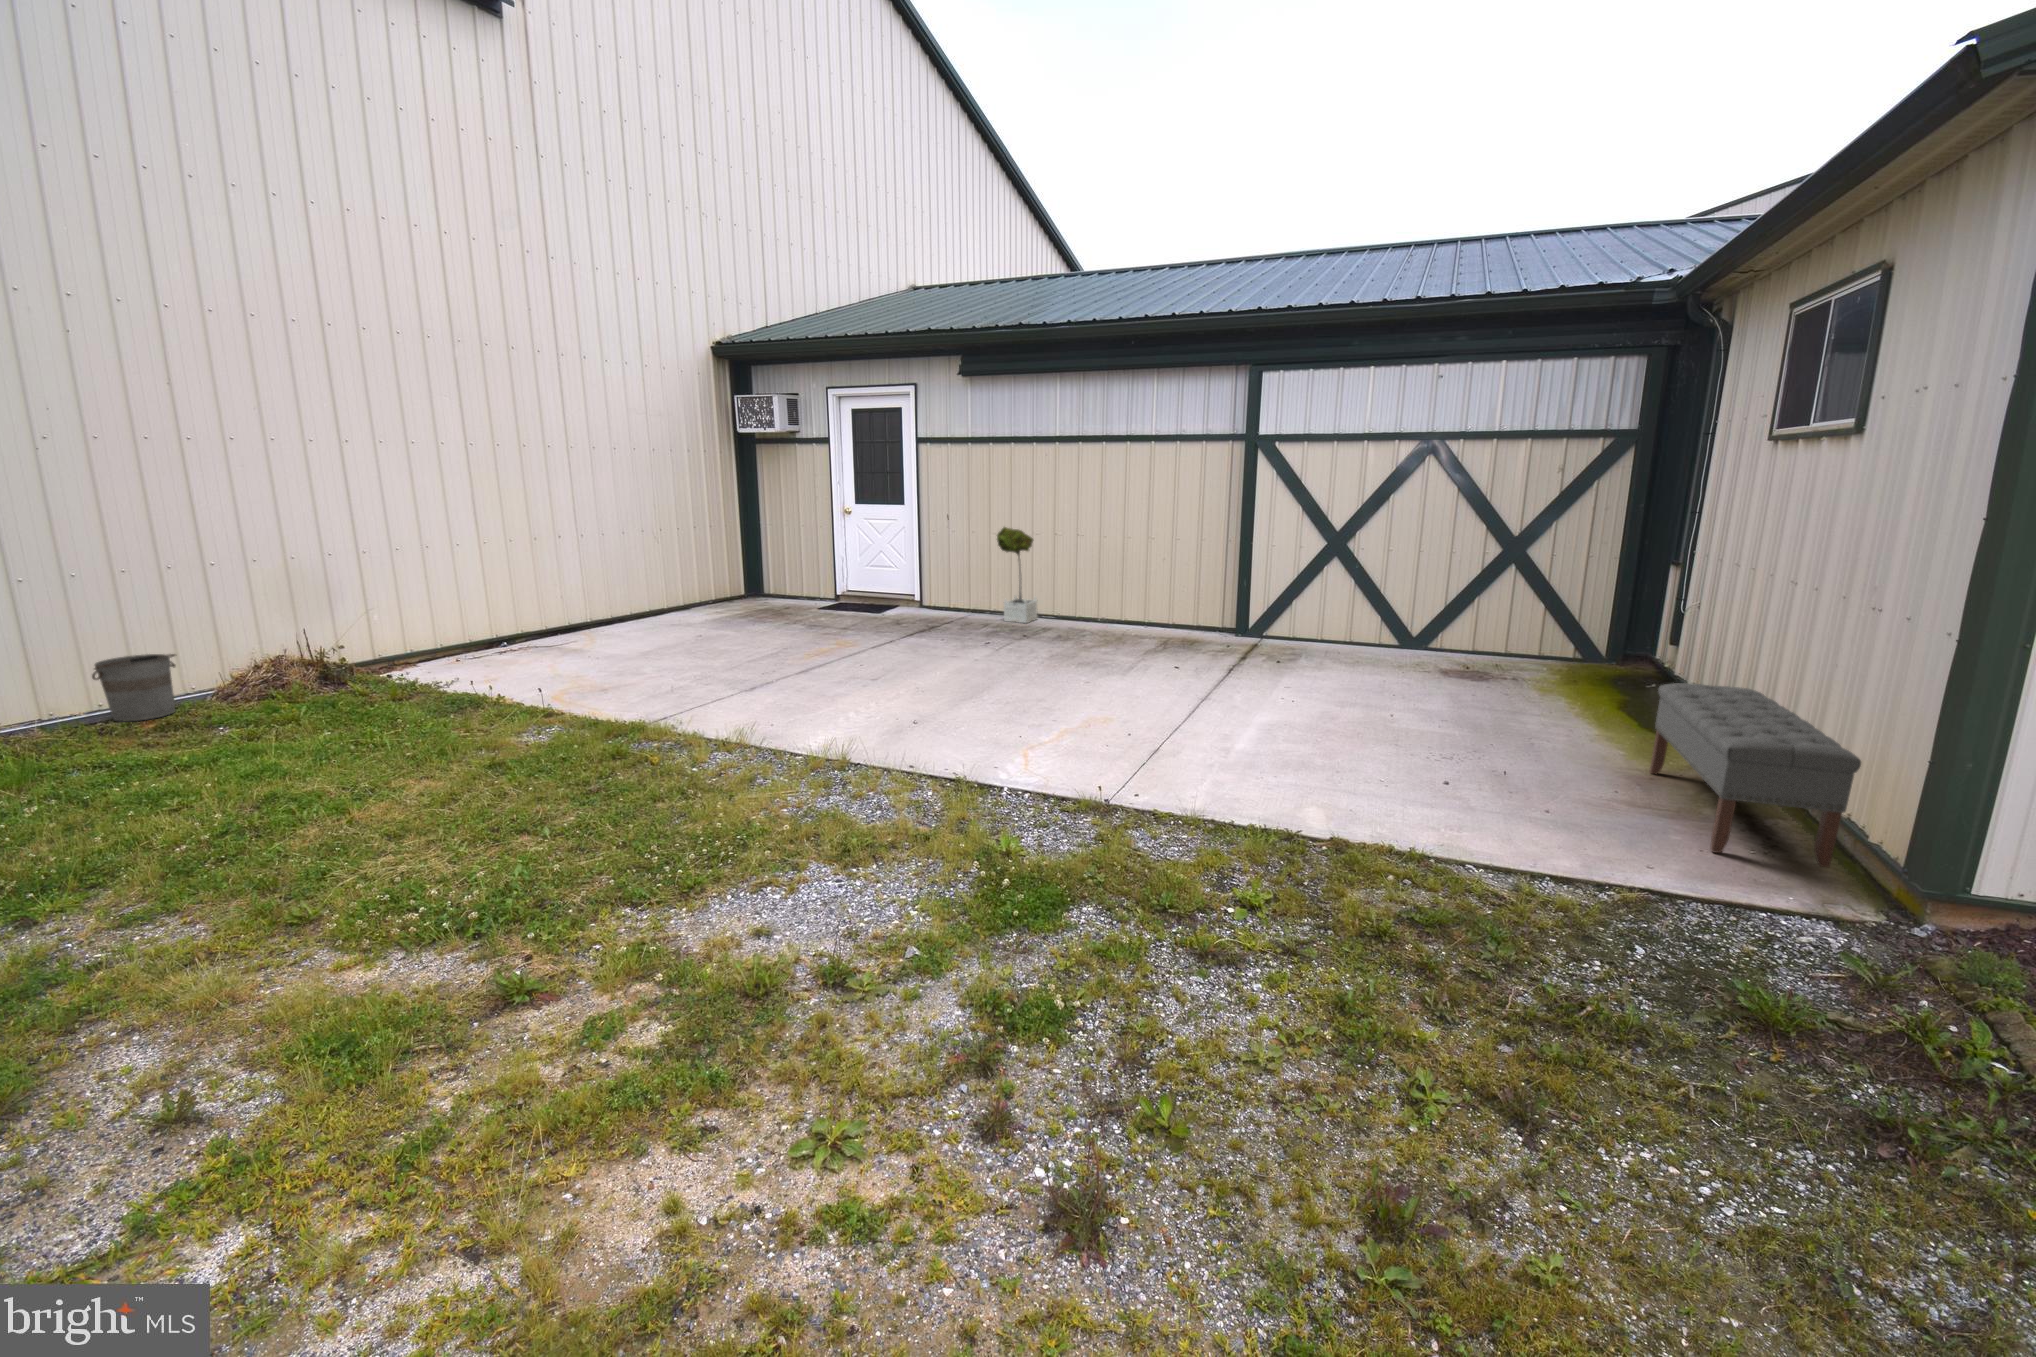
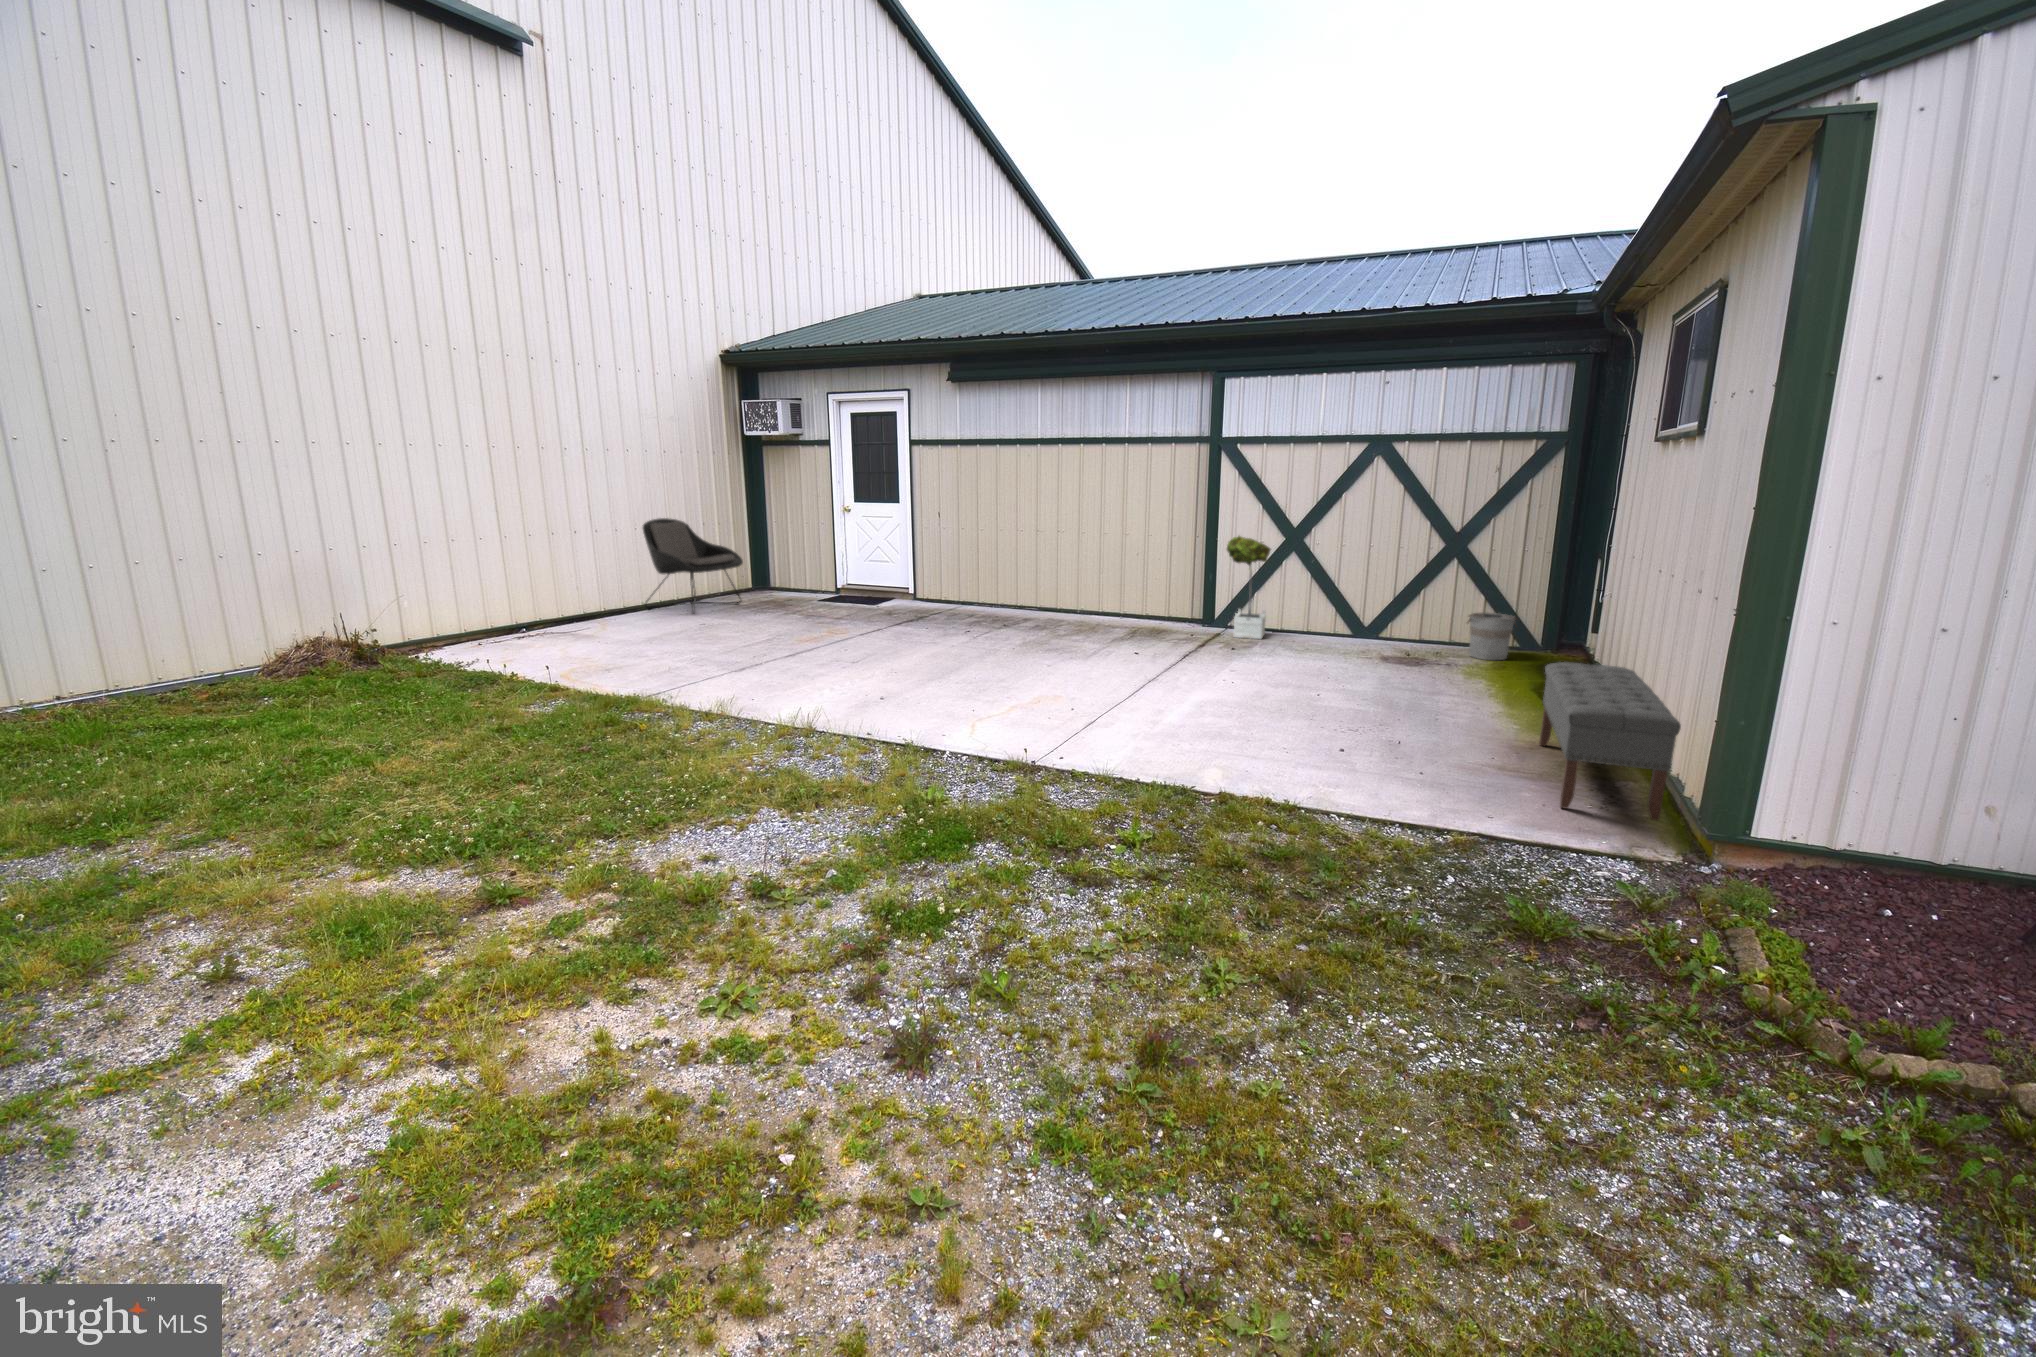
lounge chair: none [633,521,740,623] -> present [643,518,743,613]
potted tree: present [997,527,1038,623] -> present [1227,536,1271,639]
bucket: present [92,654,175,722] -> present [1467,613,1517,660]

